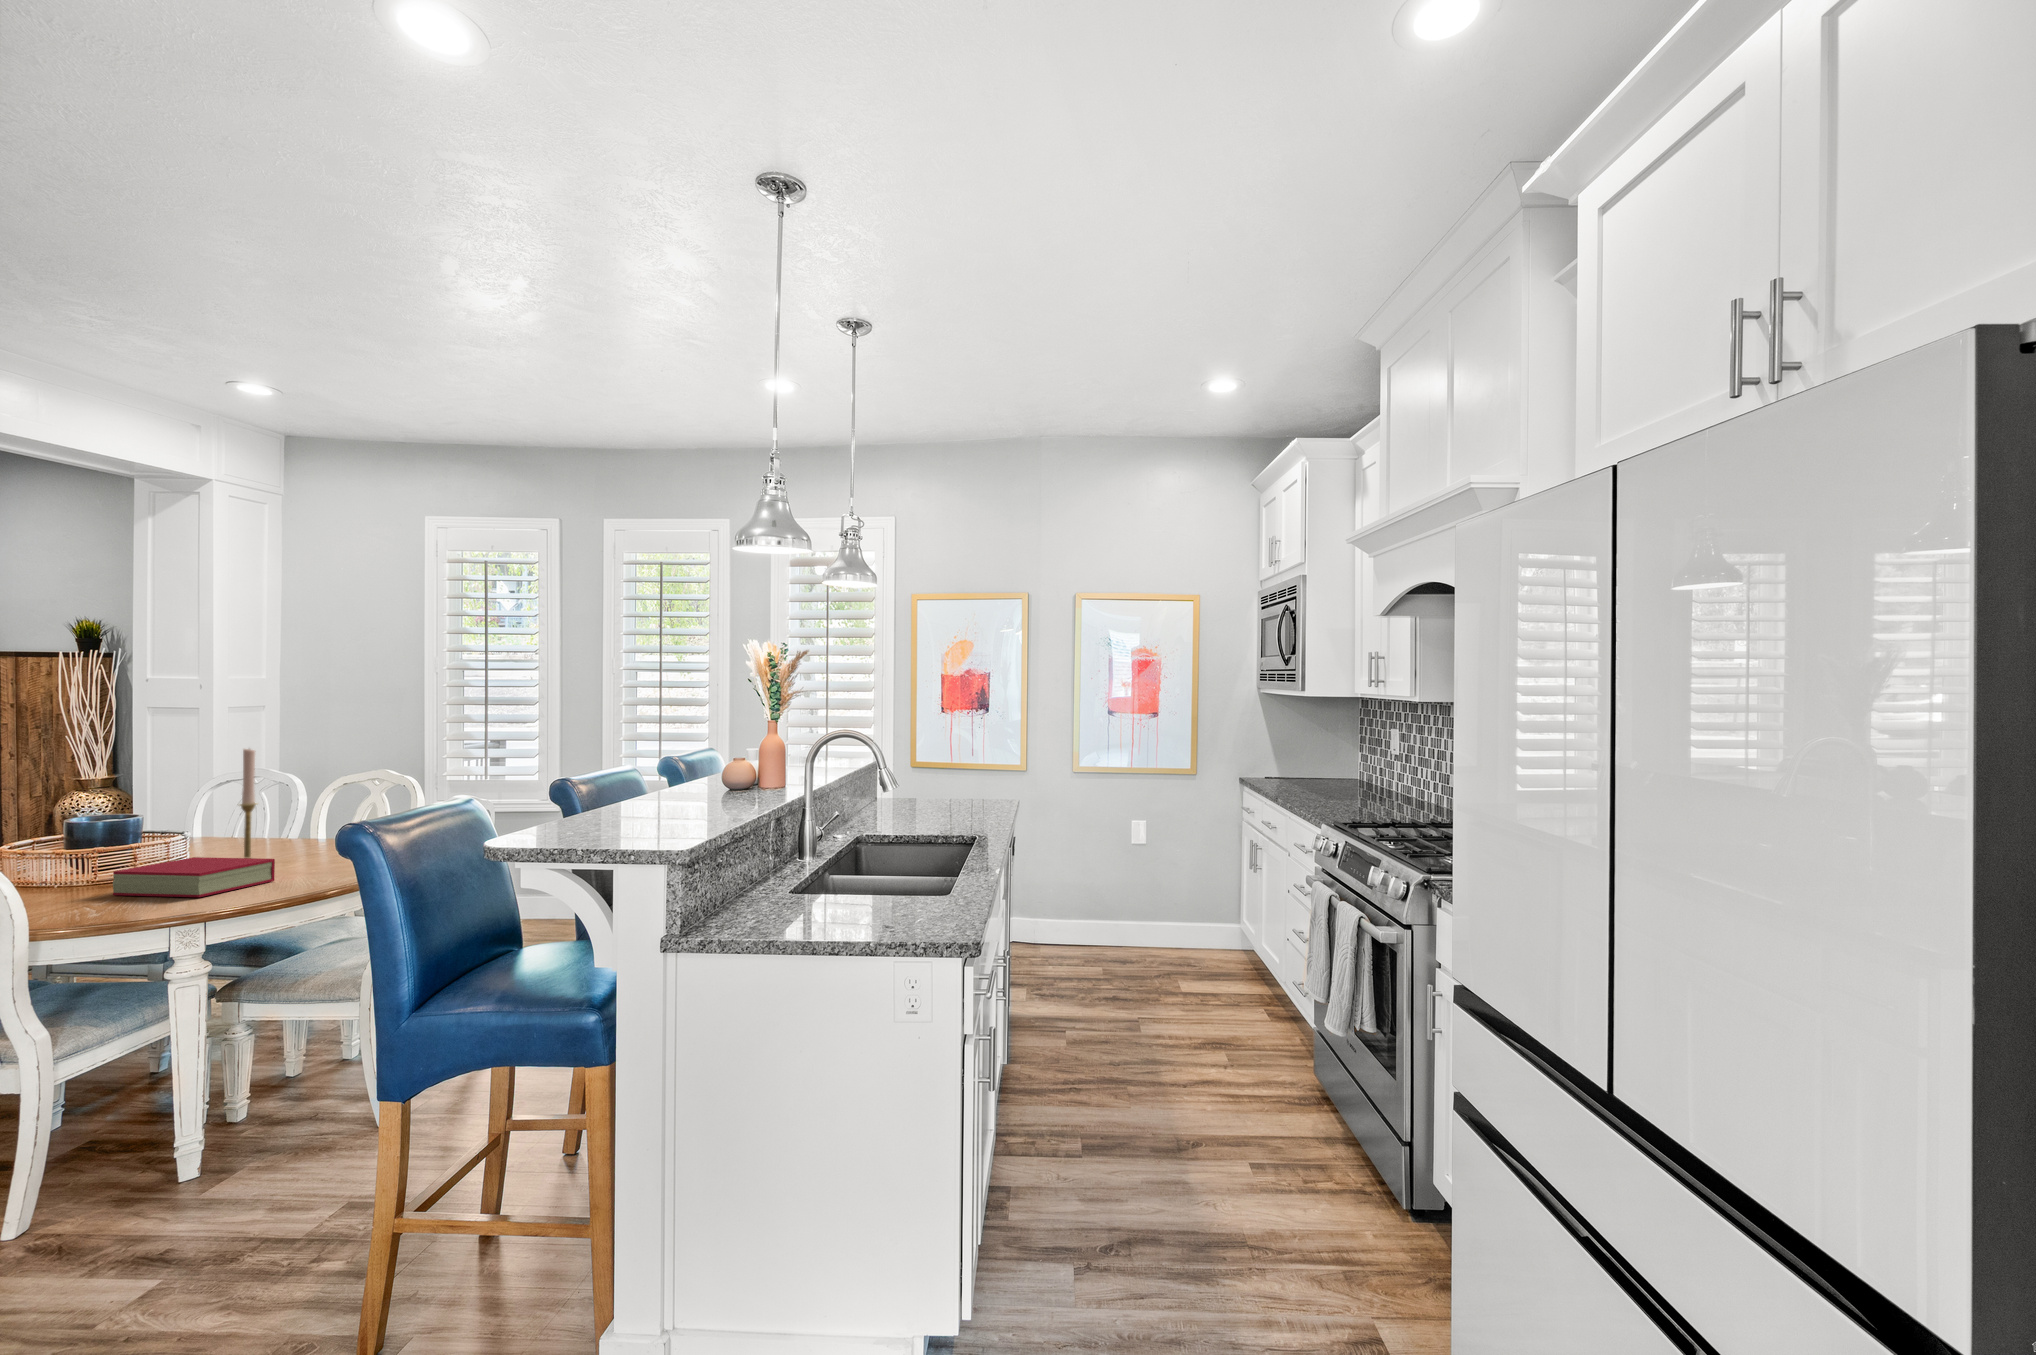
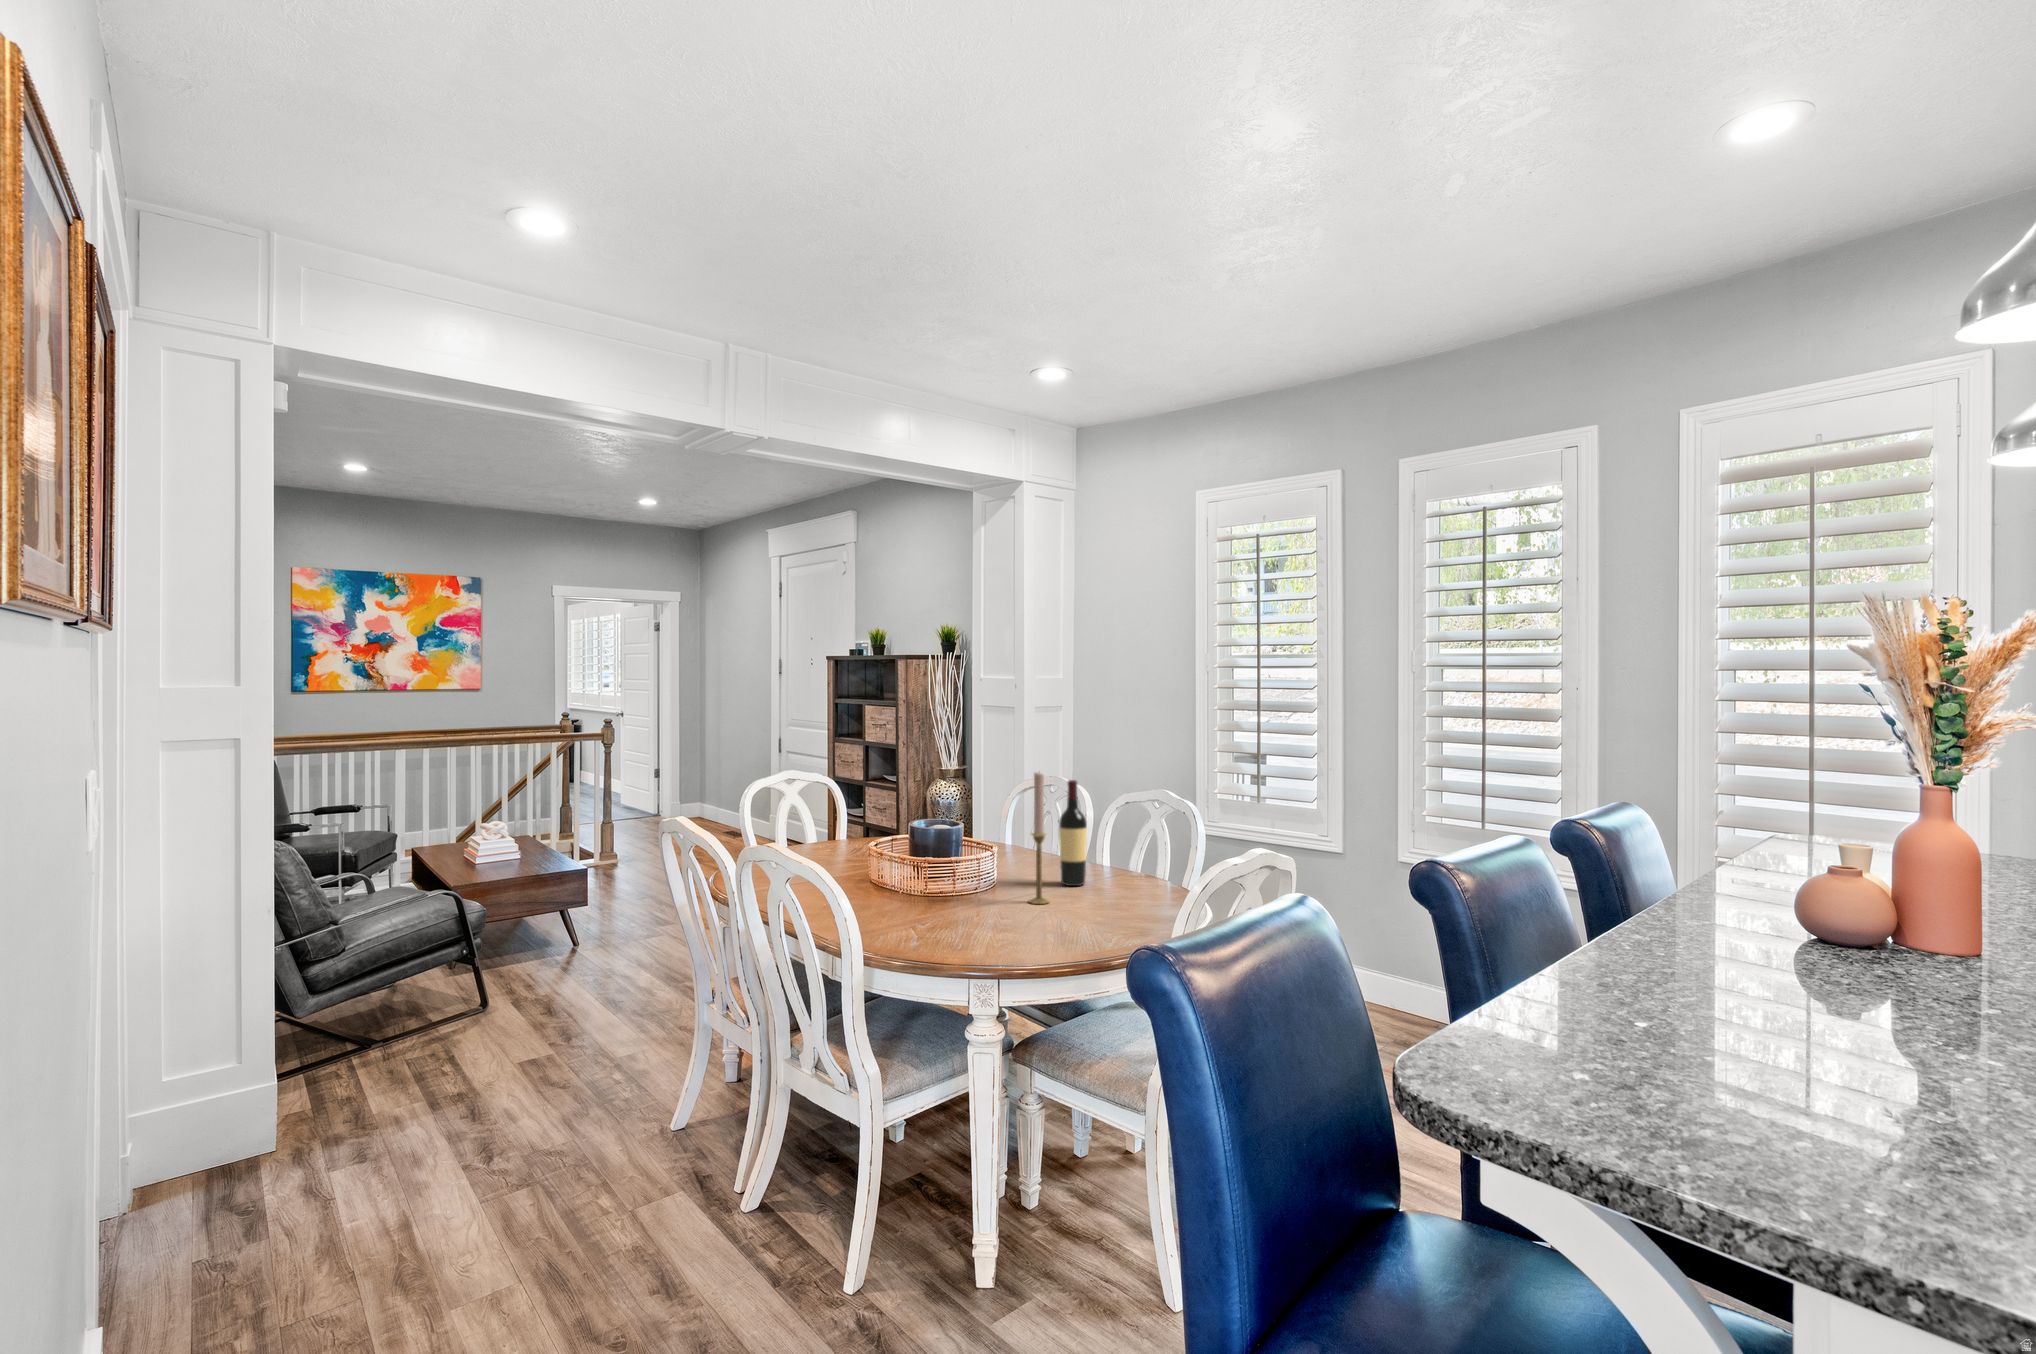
wine bottle: none [270,758,302,852] -> present [1059,780,1087,886]
book: present [113,857,275,897] -> none [930,892,1058,950]

